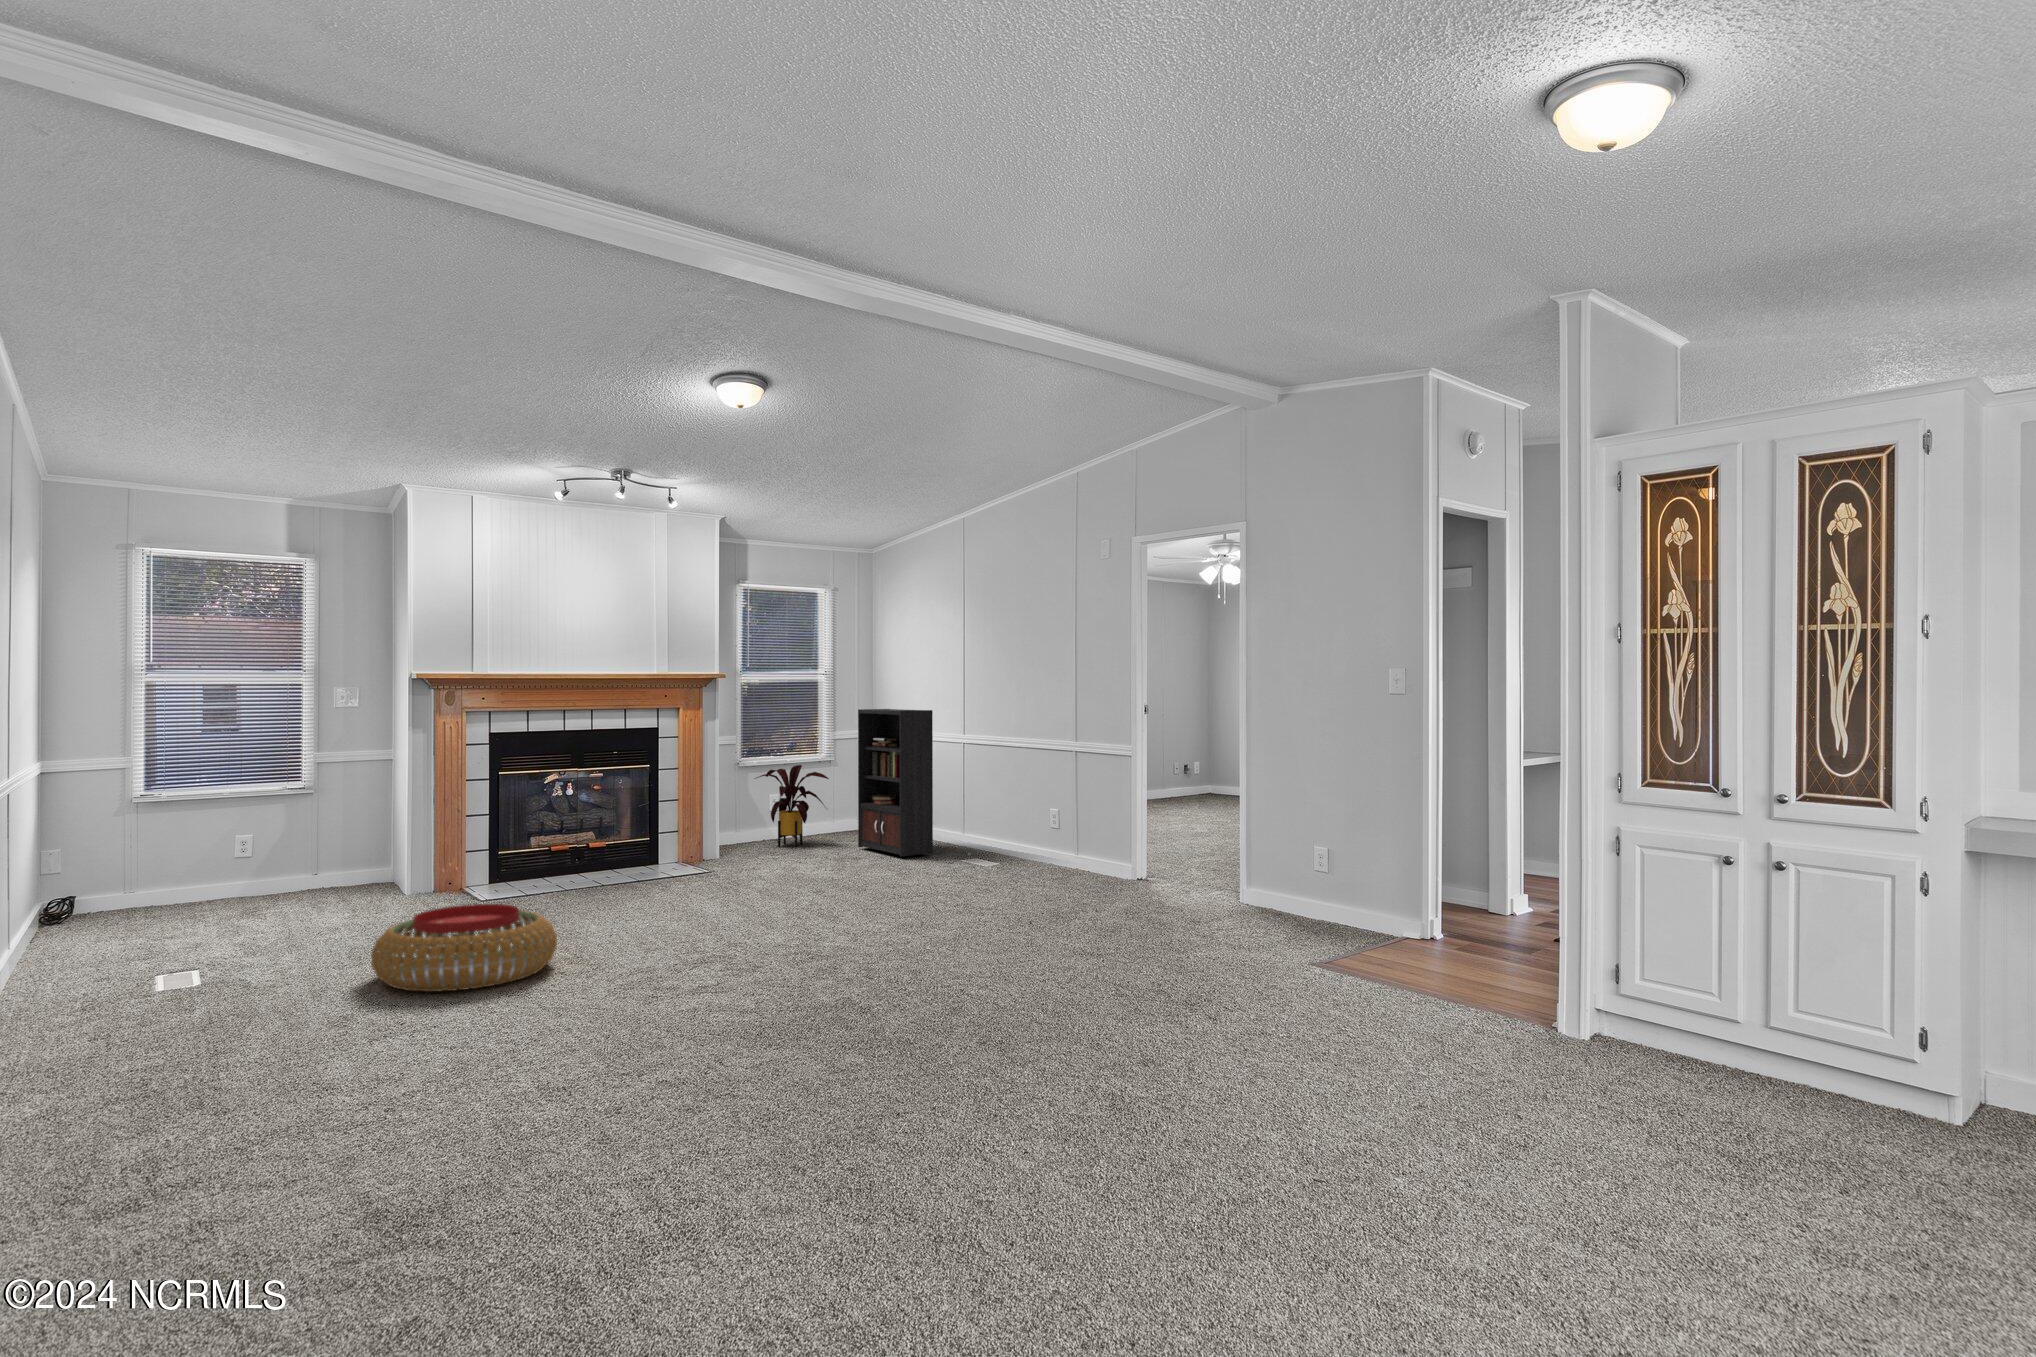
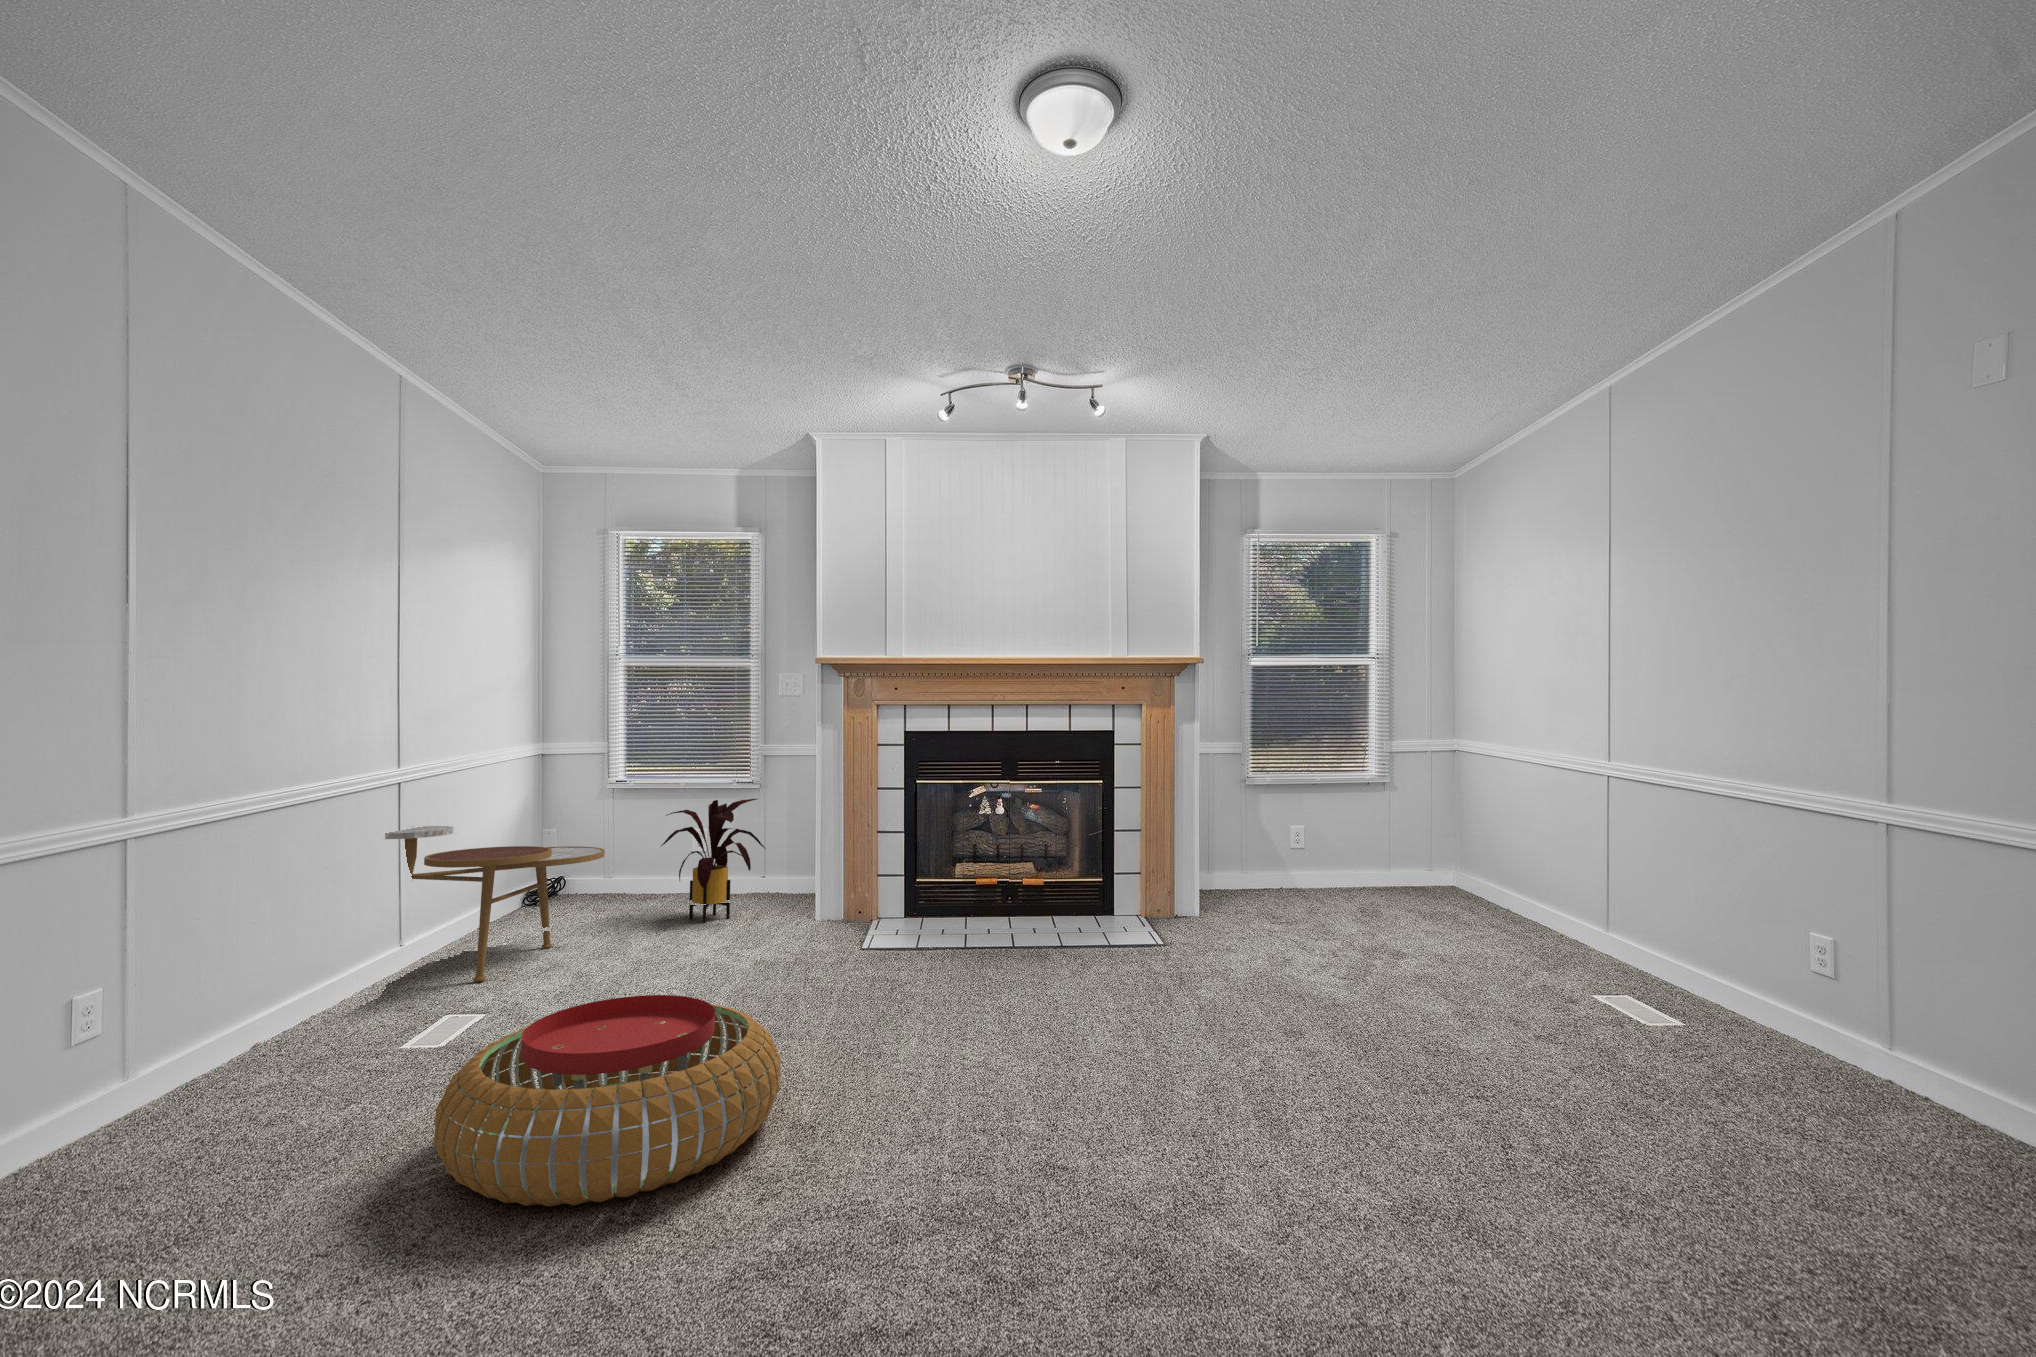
bookcase: present [858,709,971,856] -> none [1398,703,1617,950]
house plant: present [757,765,829,847] -> present [661,799,765,923]
side table: none [32,830,232,957] -> present [385,826,605,982]

